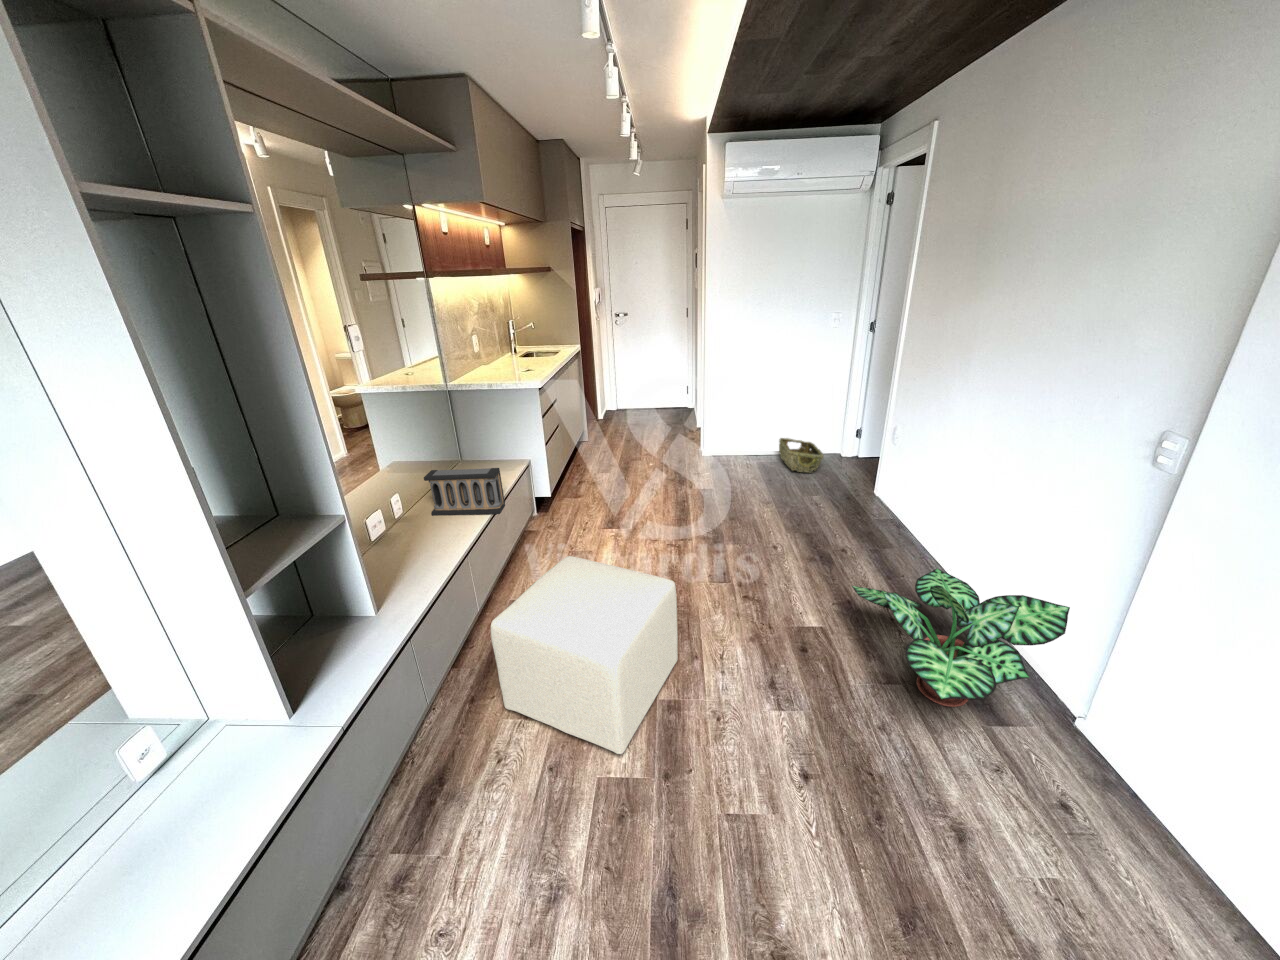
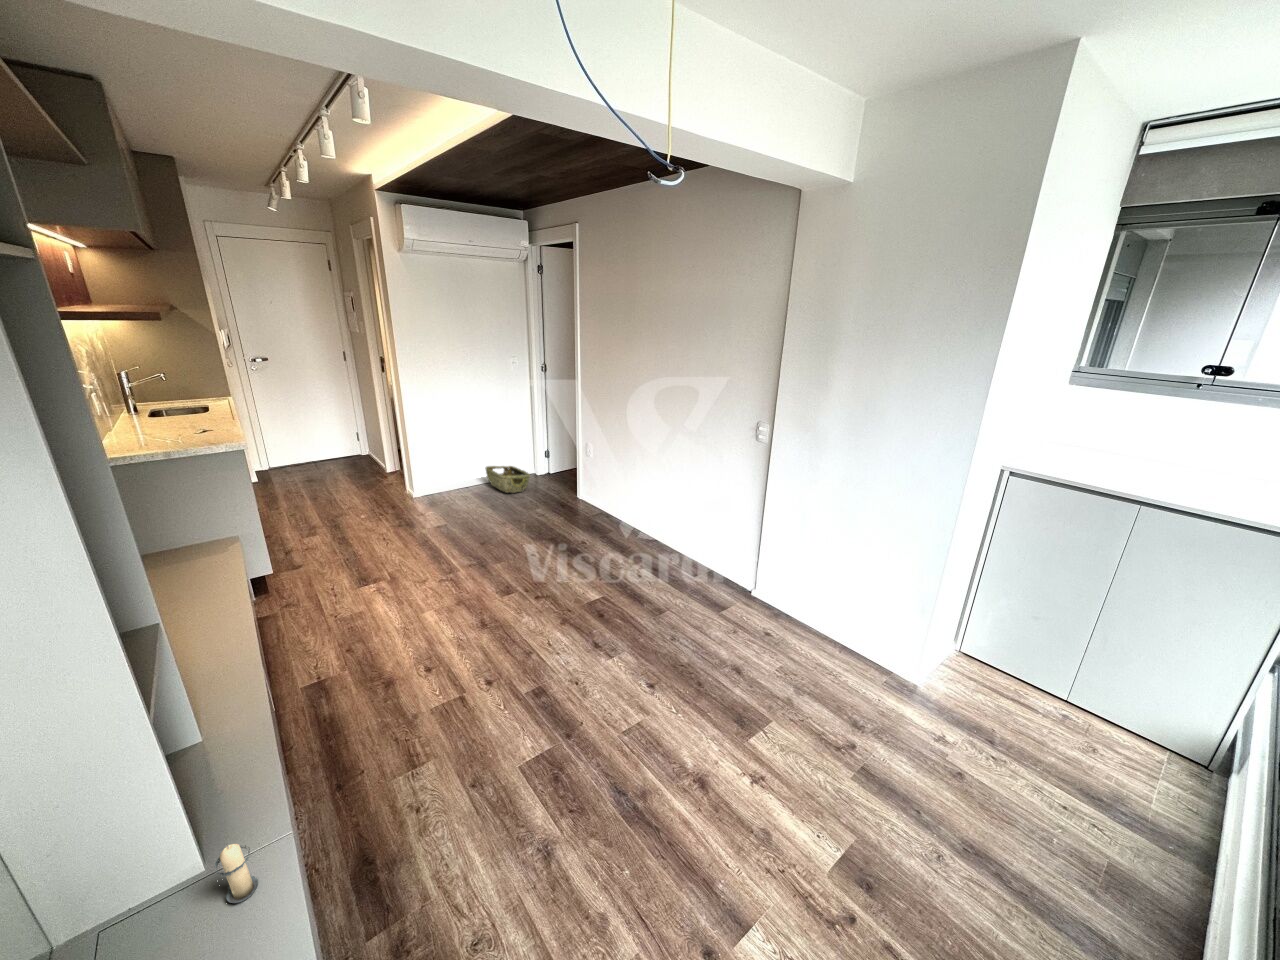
speaker: present [424,468,505,516] -> none [143,544,266,627]
ottoman: present [491,556,678,754] -> none [372,590,529,770]
potted plant: present [852,568,1070,707] -> none [618,528,742,613]
candle: none [247,712,293,766] -> present [215,844,258,903]

